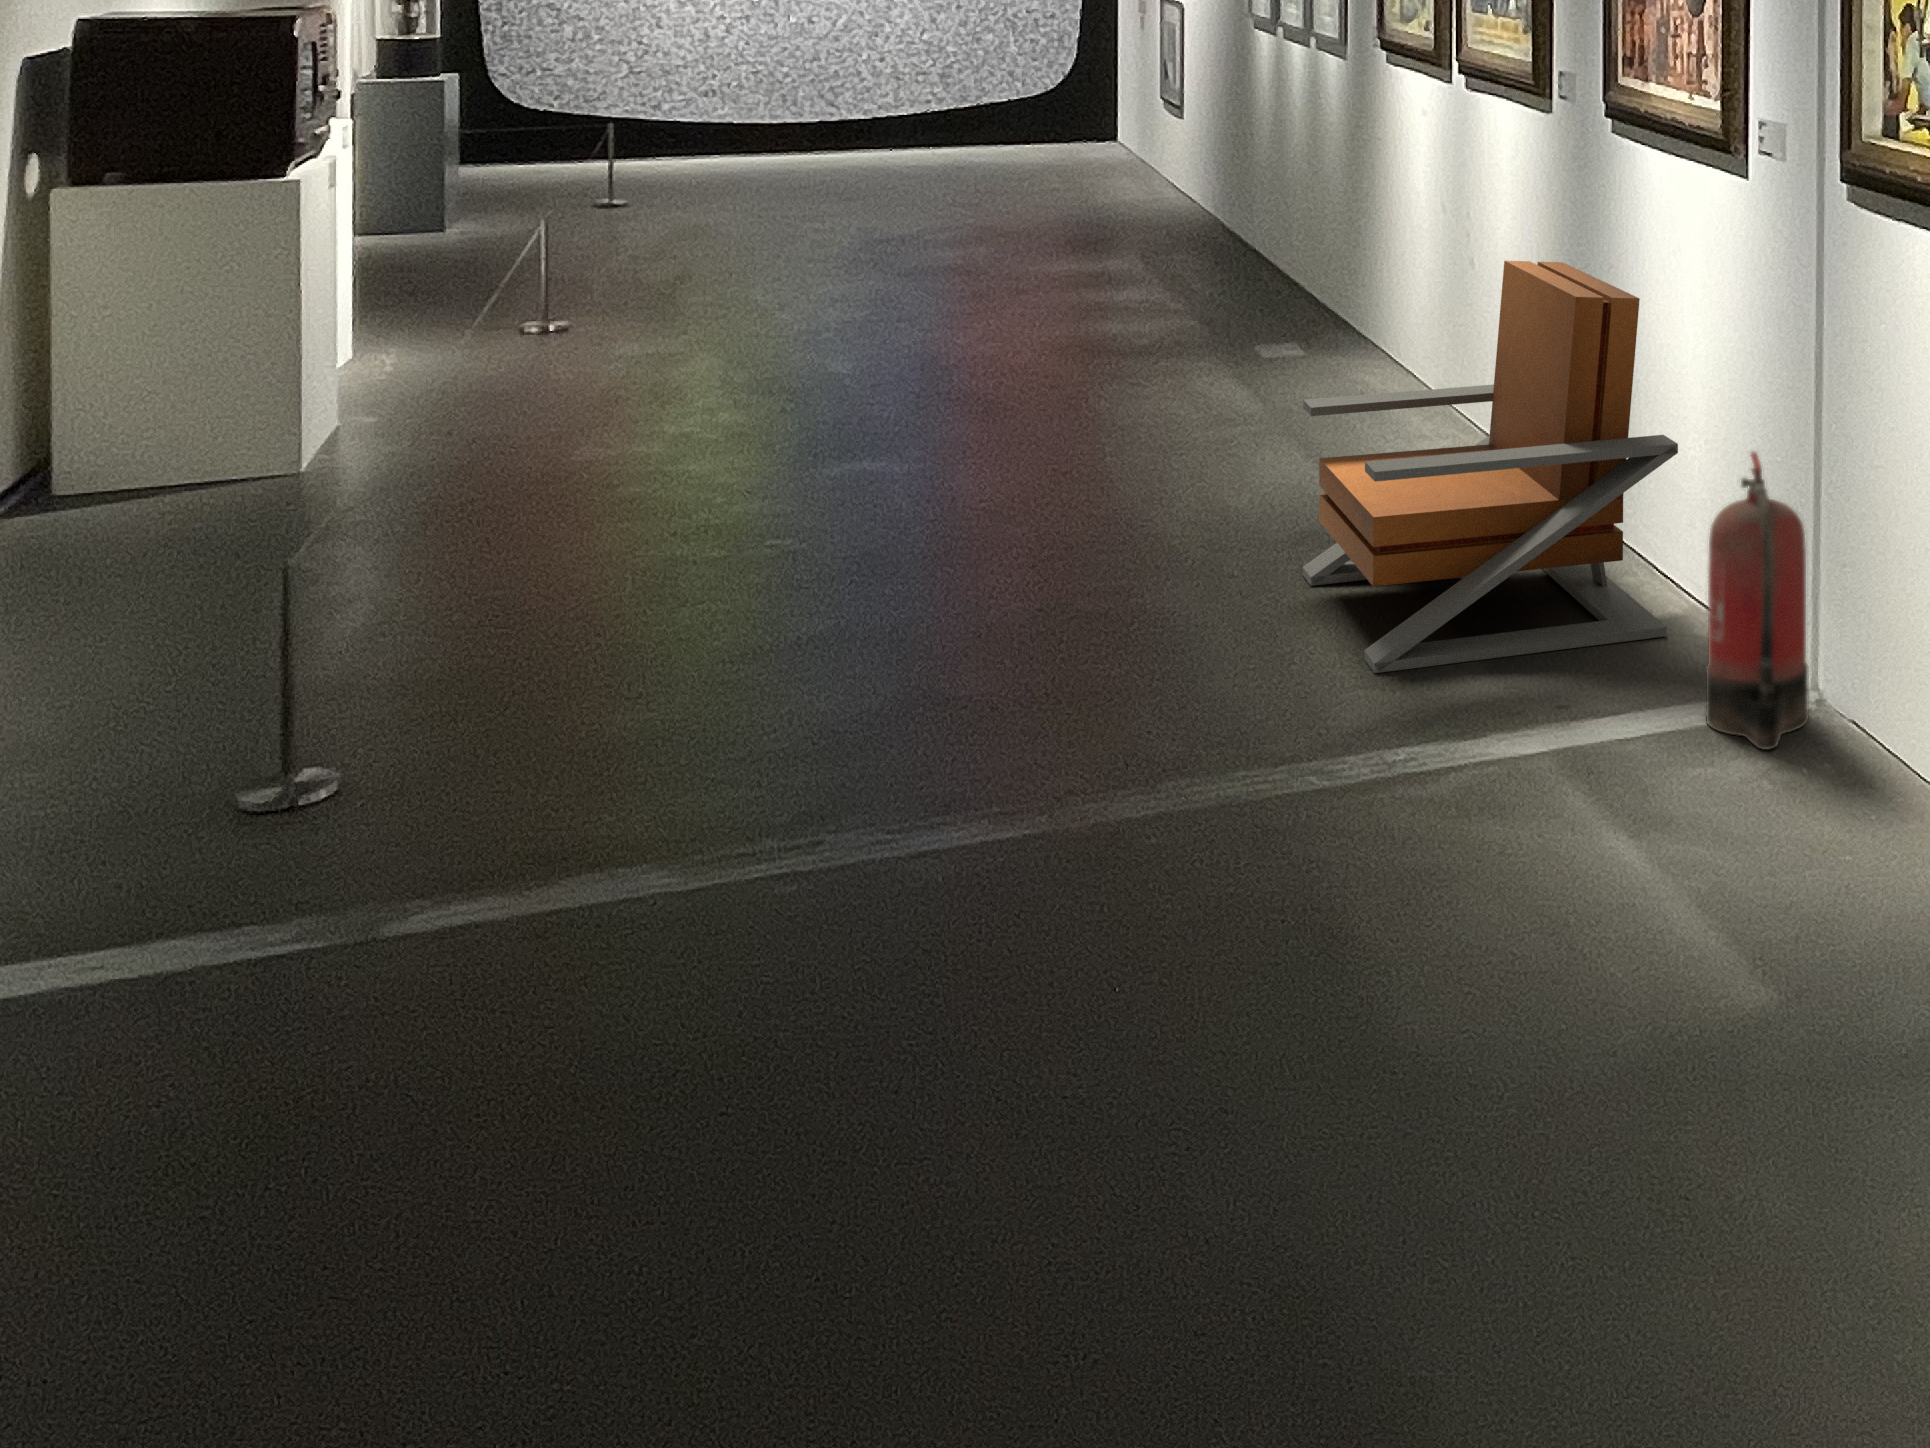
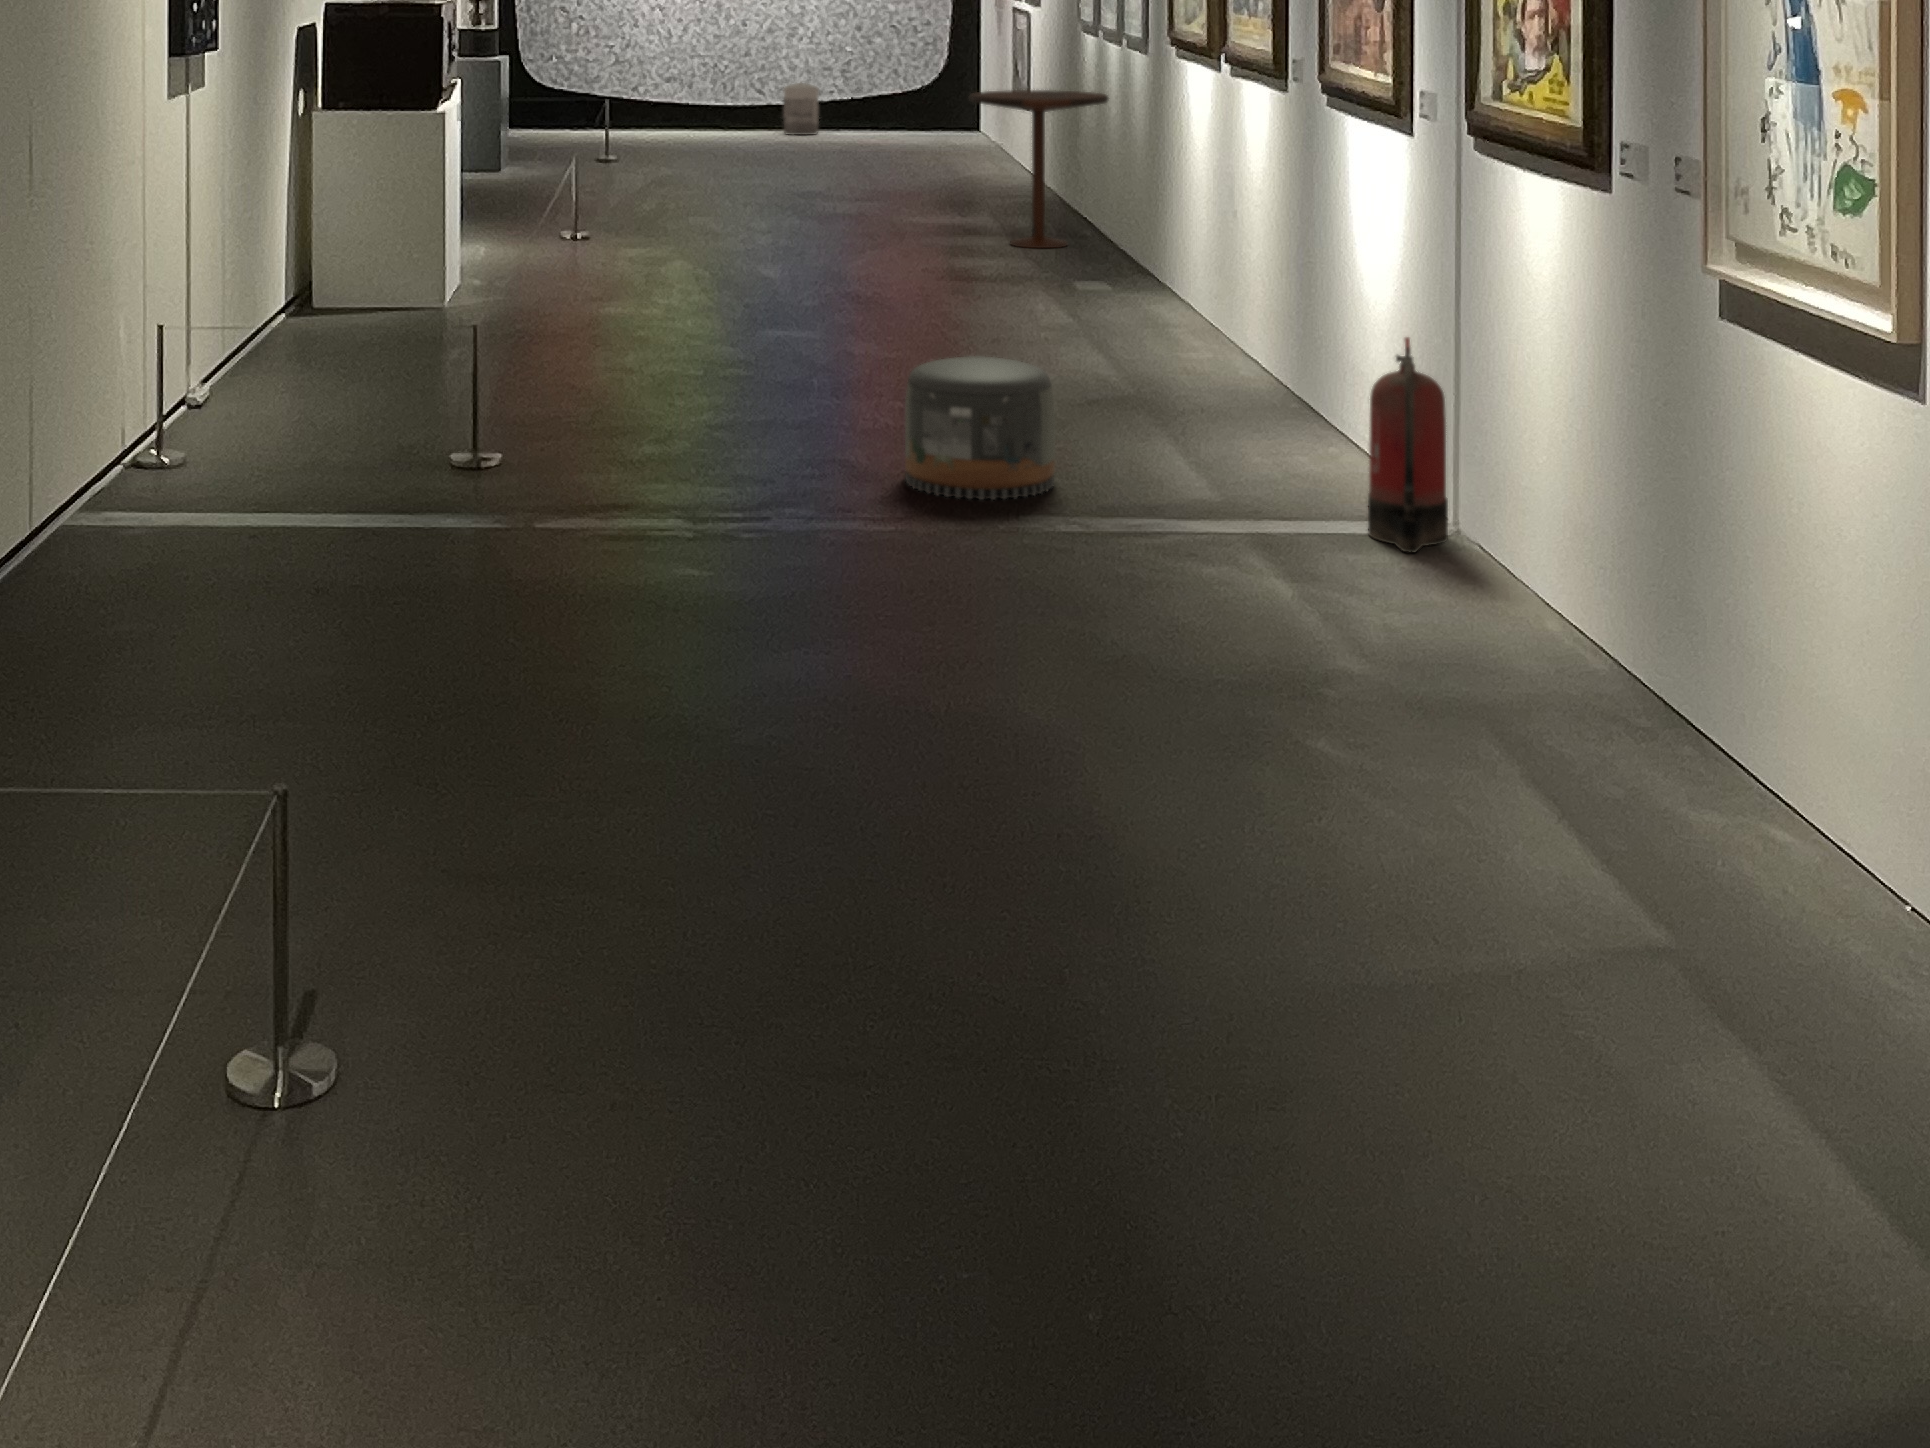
waste bin: none [860,89,914,156] -> present [783,83,820,135]
pedestal table: none [1112,103,1291,300] -> present [969,90,1109,248]
lounge chair: present [1303,261,1678,673] -> none [1089,199,1363,484]
pouf: none [1047,517,1269,735] -> present [905,356,1055,499]

